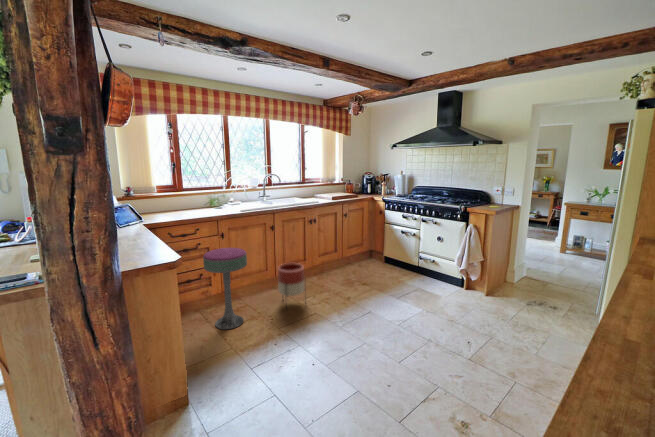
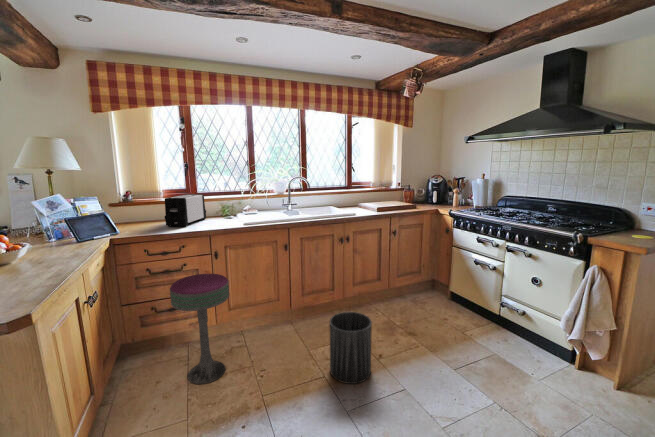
toaster: none [176,188,202,215] -> present [165,194,206,227]
planter: present [278,263,305,297] -> none [278,298,317,365]
trash can: none [319,268,348,314] -> present [330,312,372,384]

